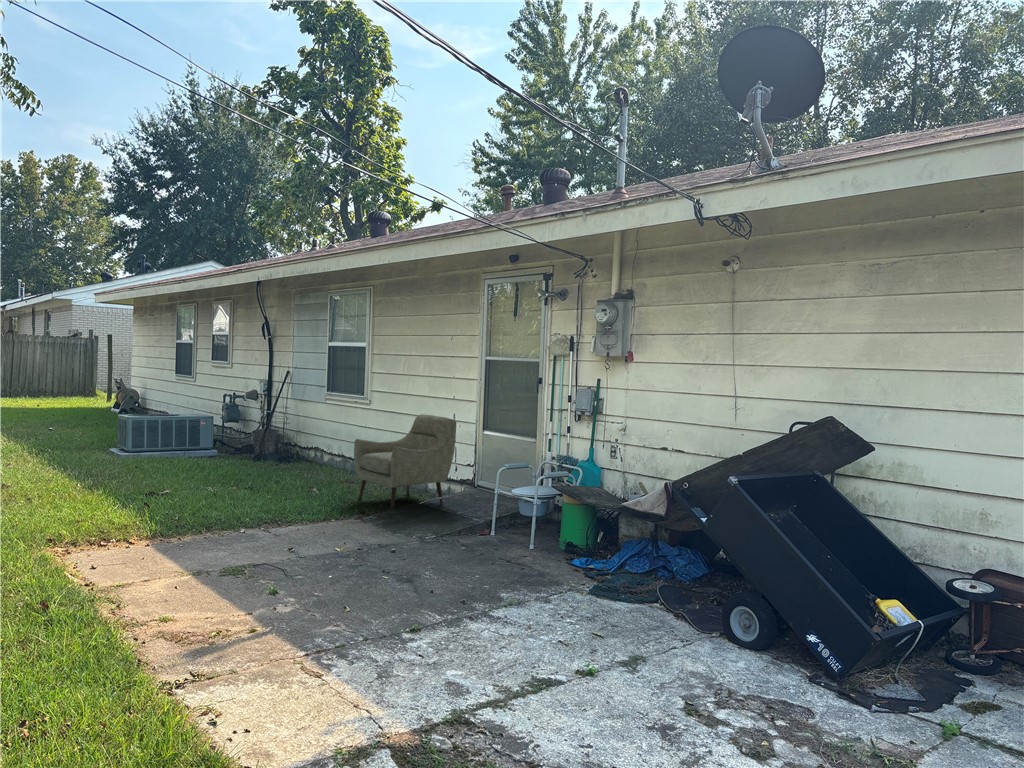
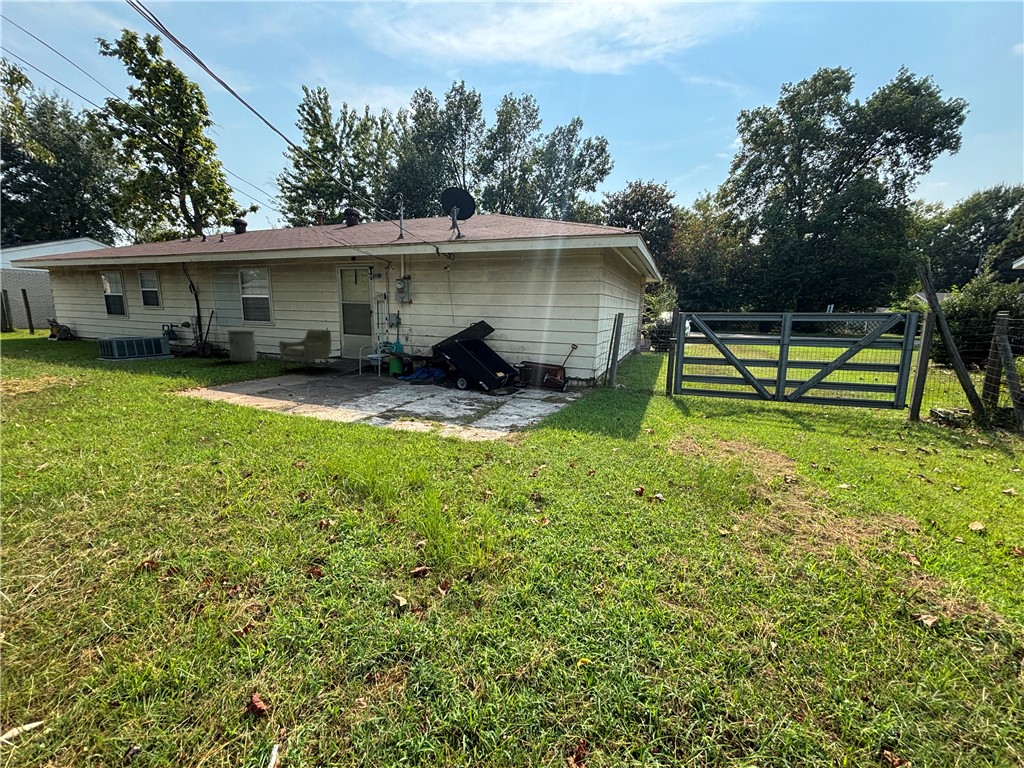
trash can: none [291,409,339,473] -> present [227,329,257,362]

